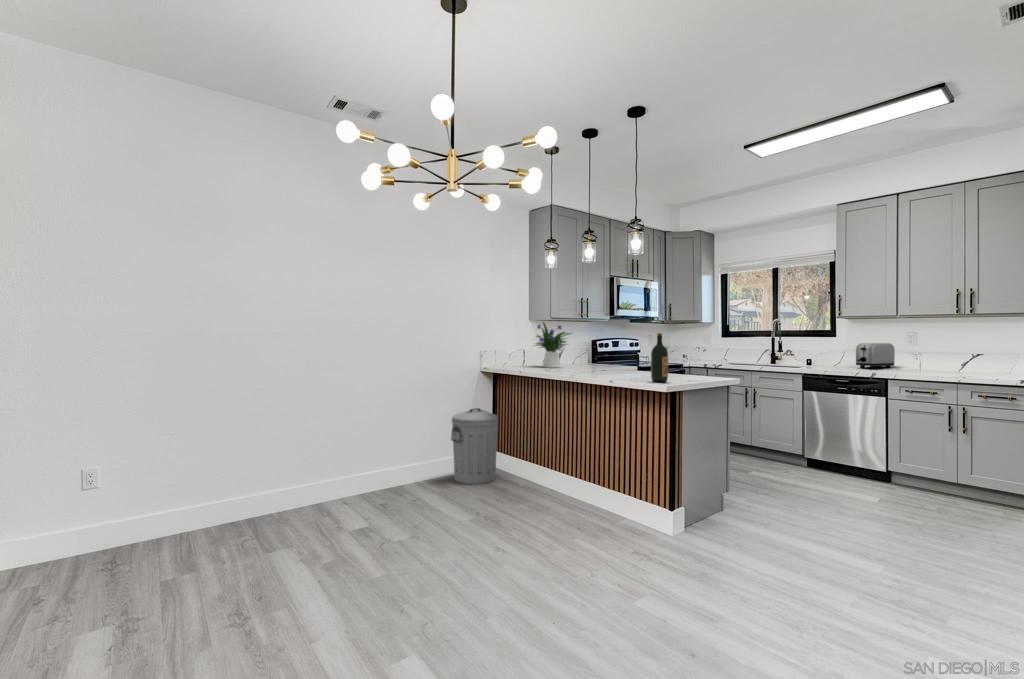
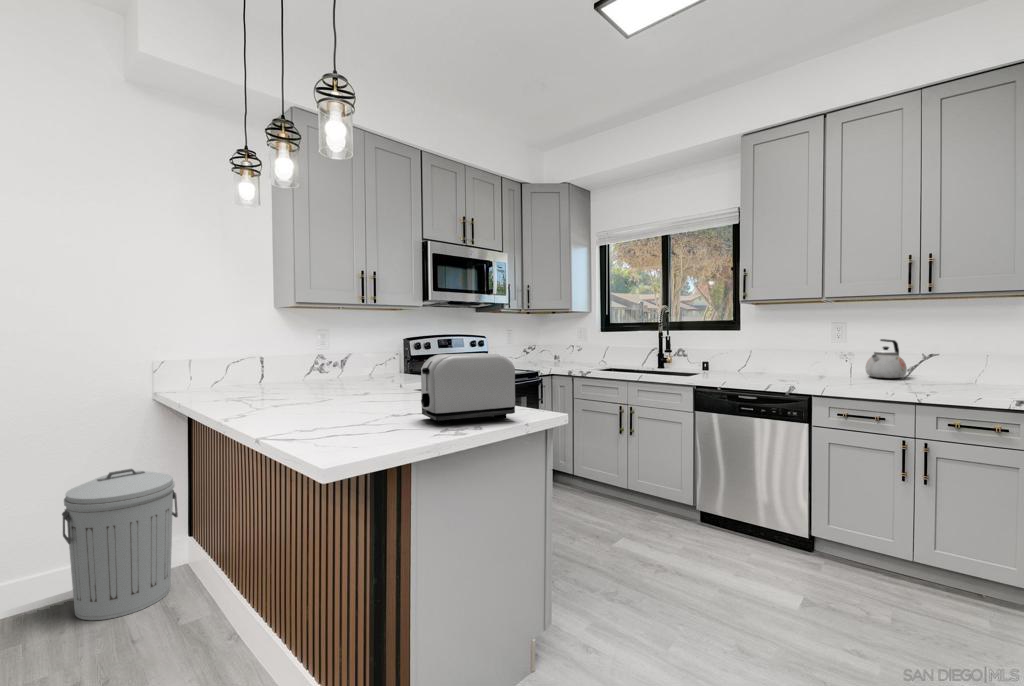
flower arrangement: present [536,322,571,368] -> none [230,307,313,391]
wine bottle: present [651,333,668,382] -> none [336,329,375,442]
toaster: present [856,343,895,368] -> present [421,353,515,425]
kettle: none [929,344,959,370] -> present [866,339,907,378]

